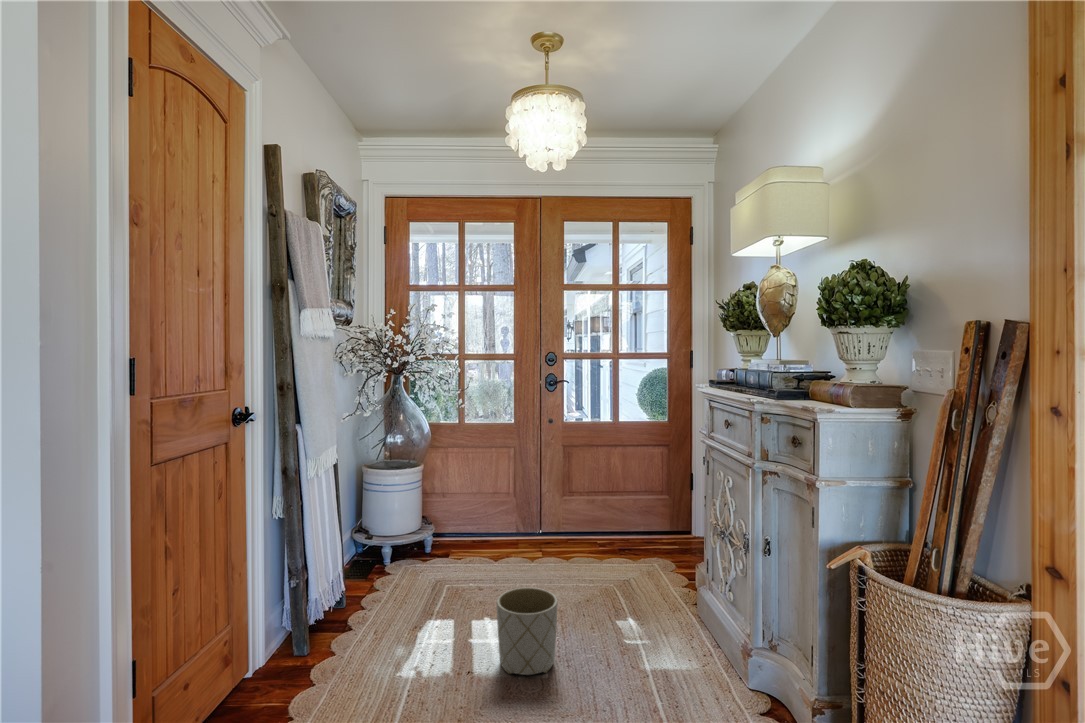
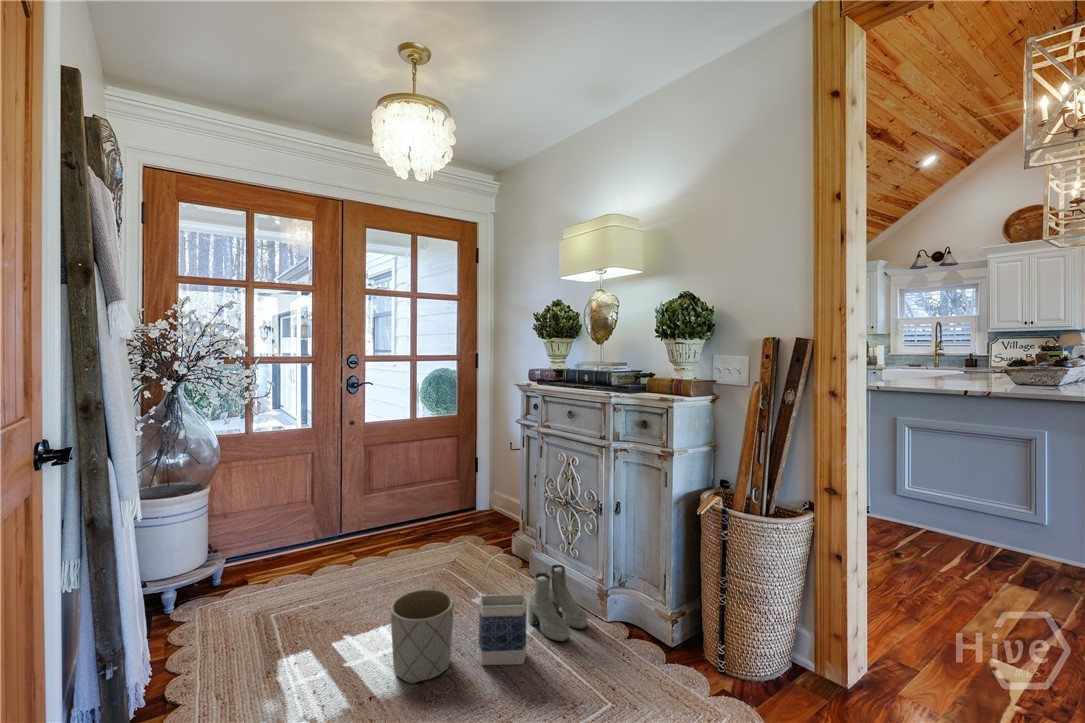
bag: none [579,568,629,696] -> present [479,554,527,665]
boots: none [656,602,721,690] -> present [528,565,588,641]

